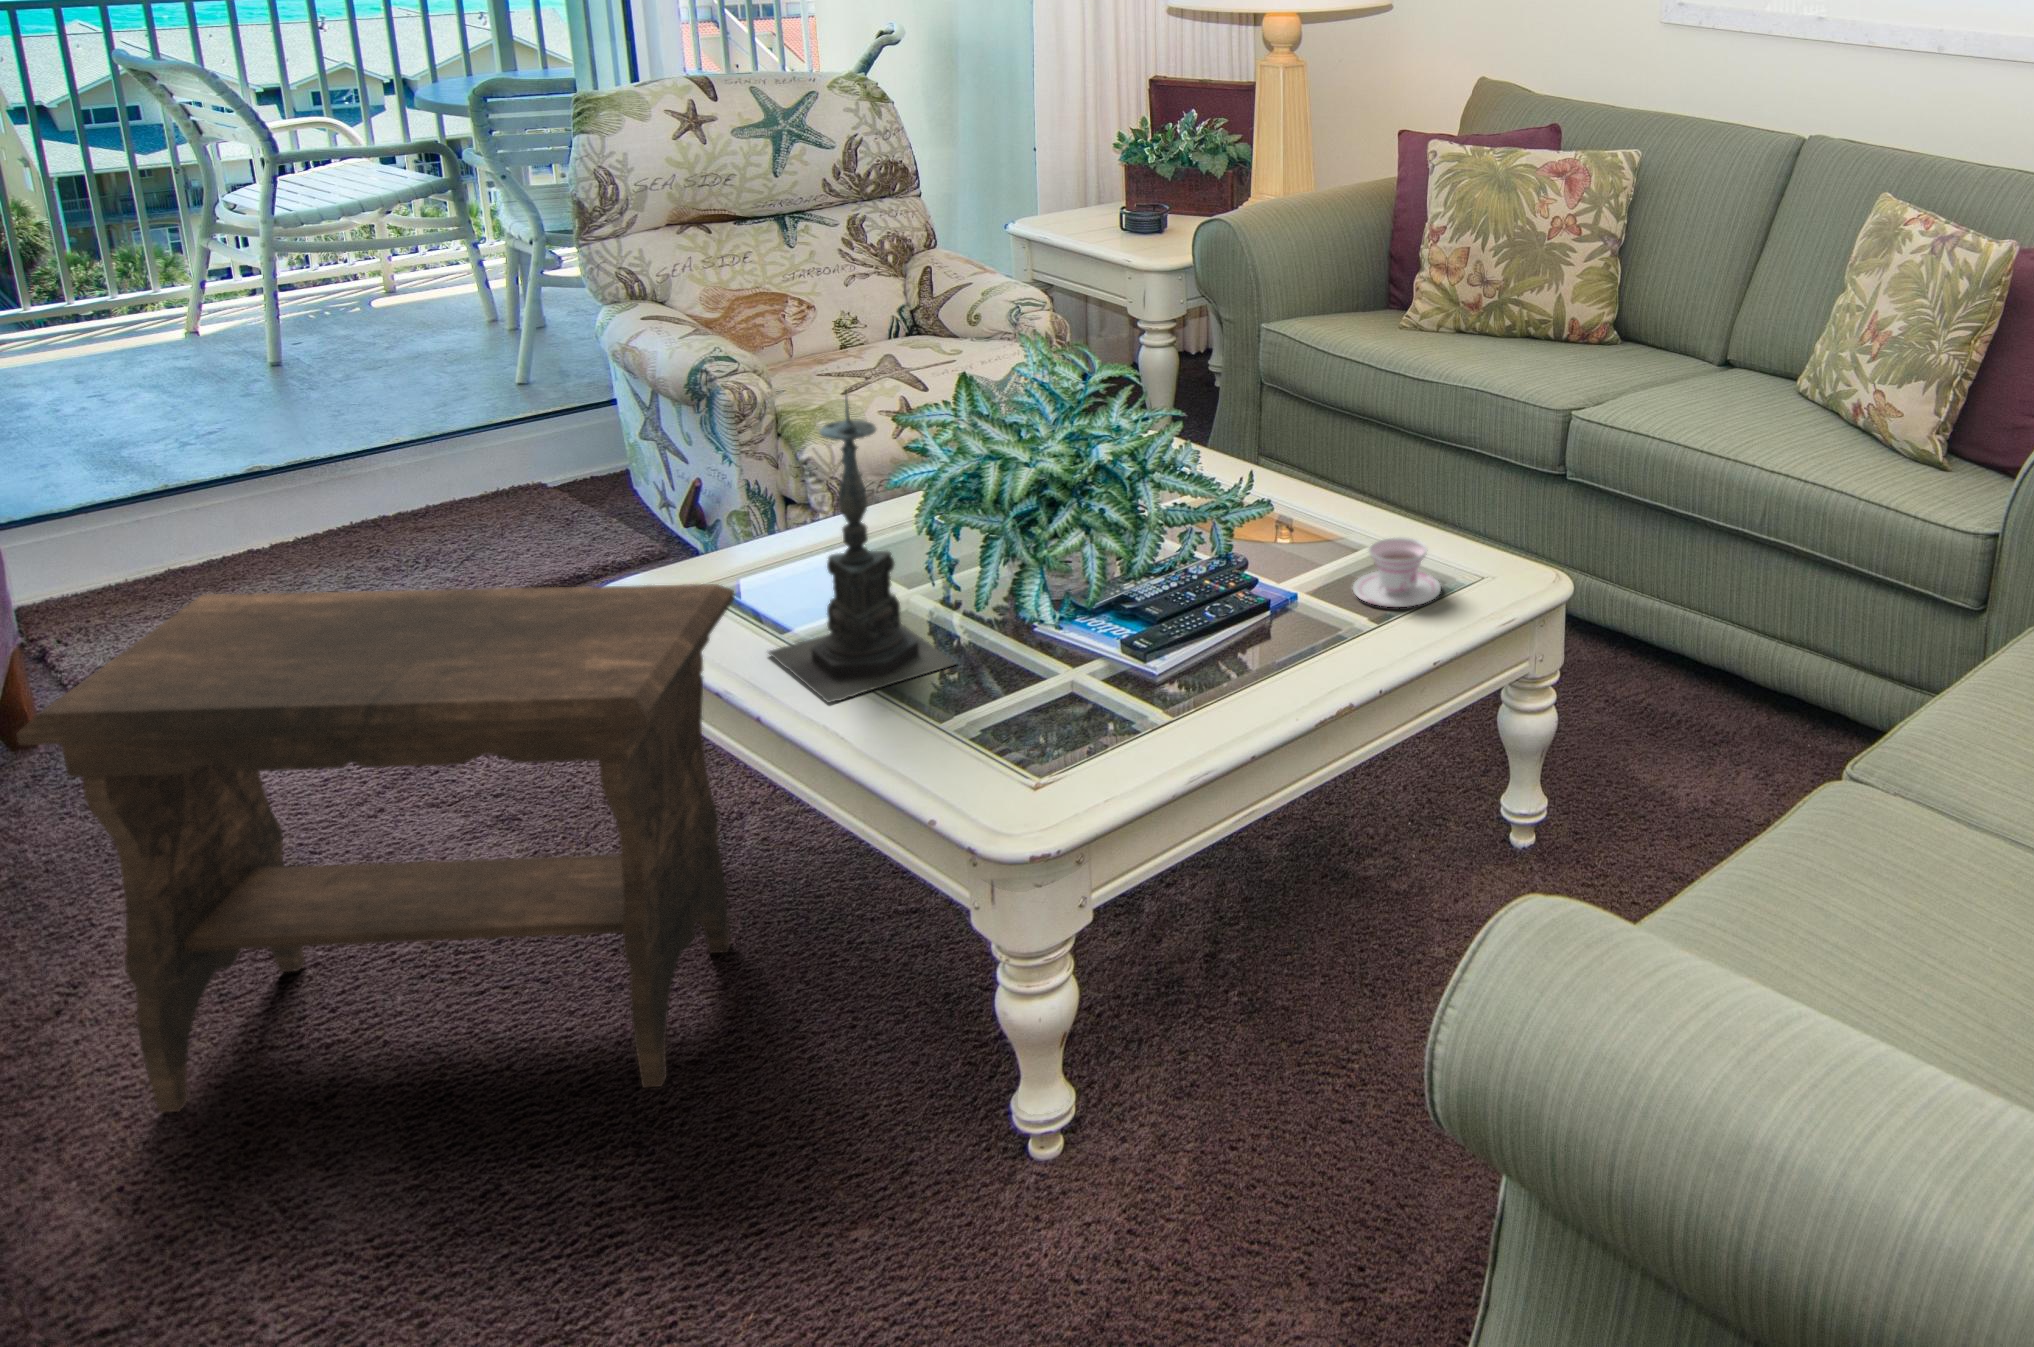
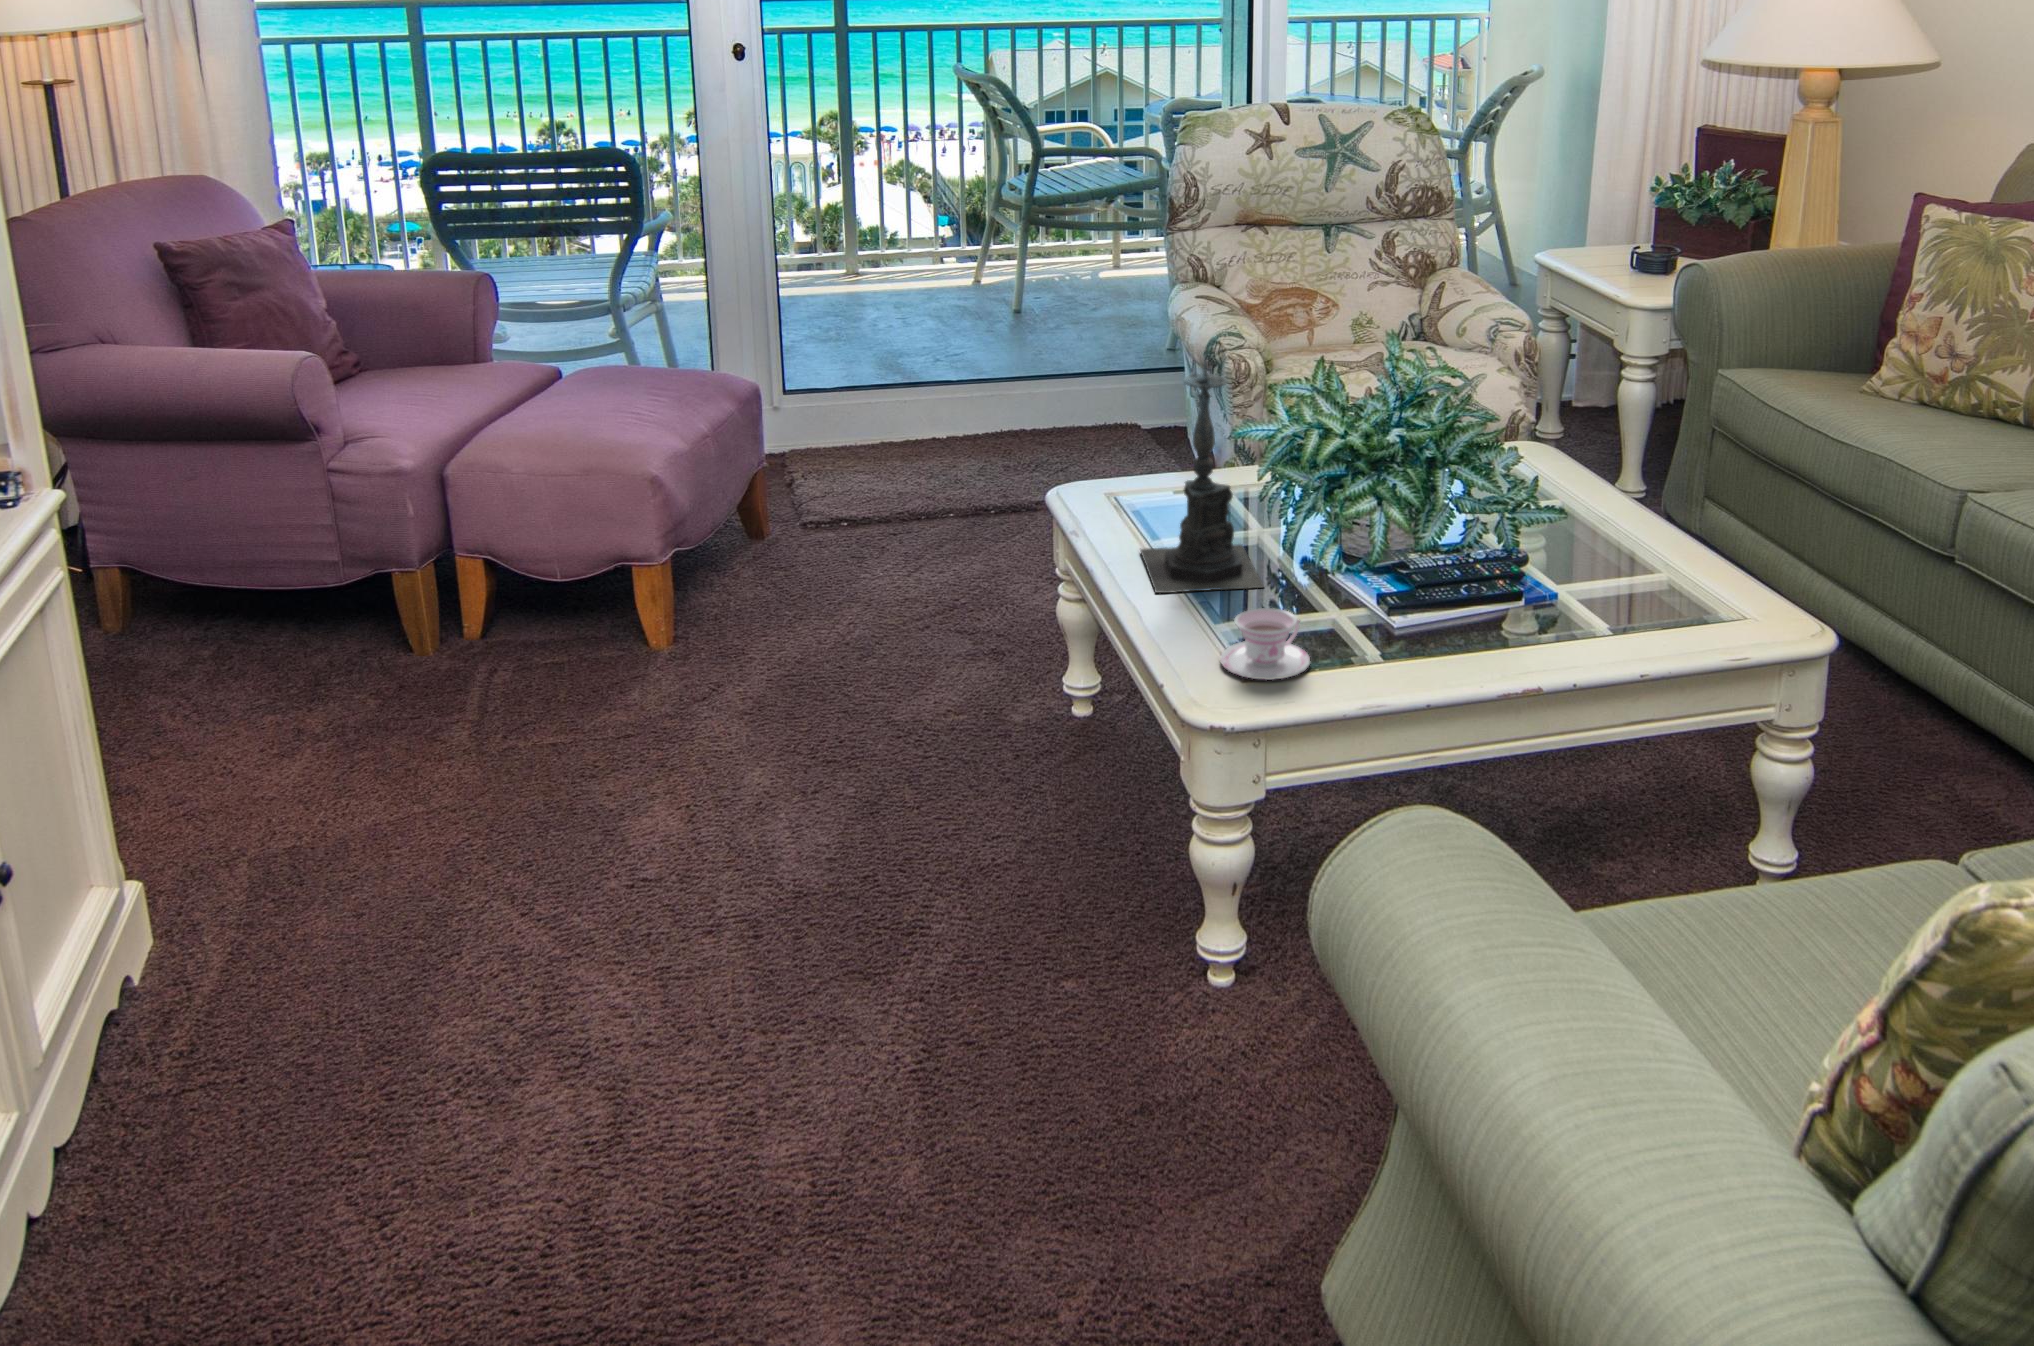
teacup: present [1353,537,1441,607] -> present [1220,608,1310,680]
footstool: present [16,584,735,1112] -> none [679,434,1119,851]

